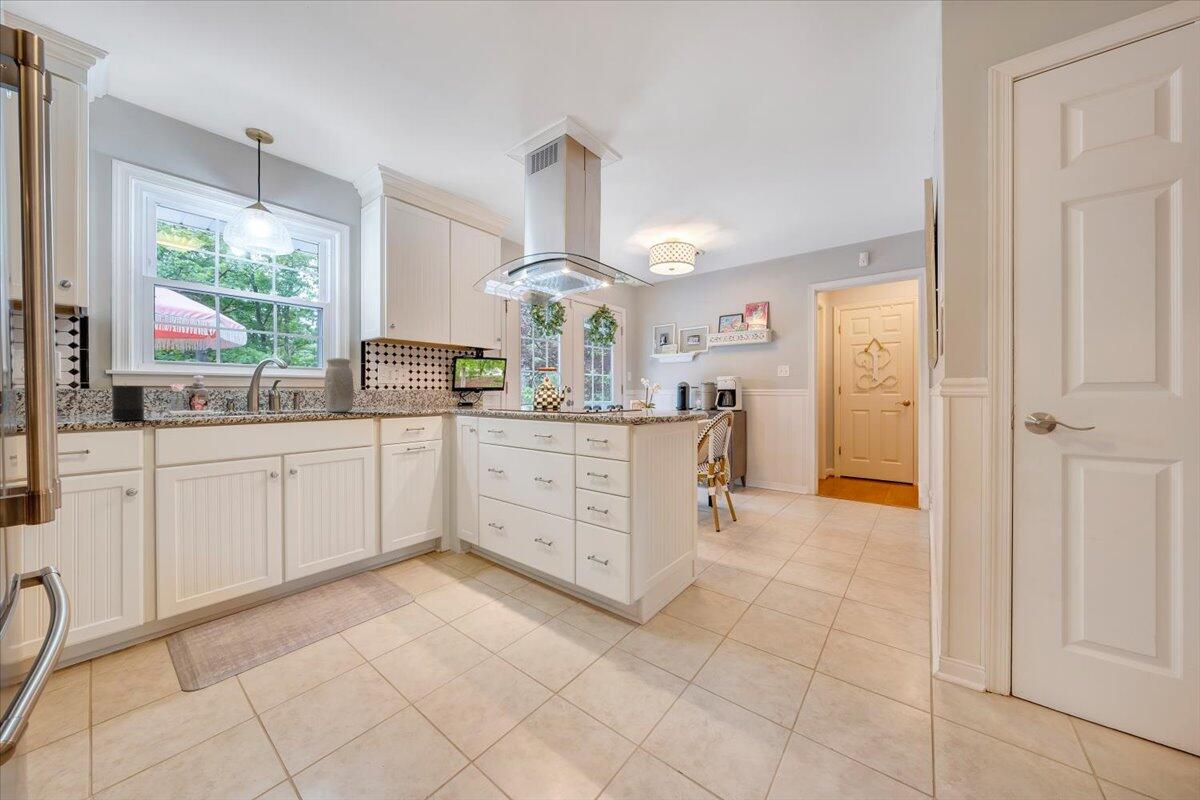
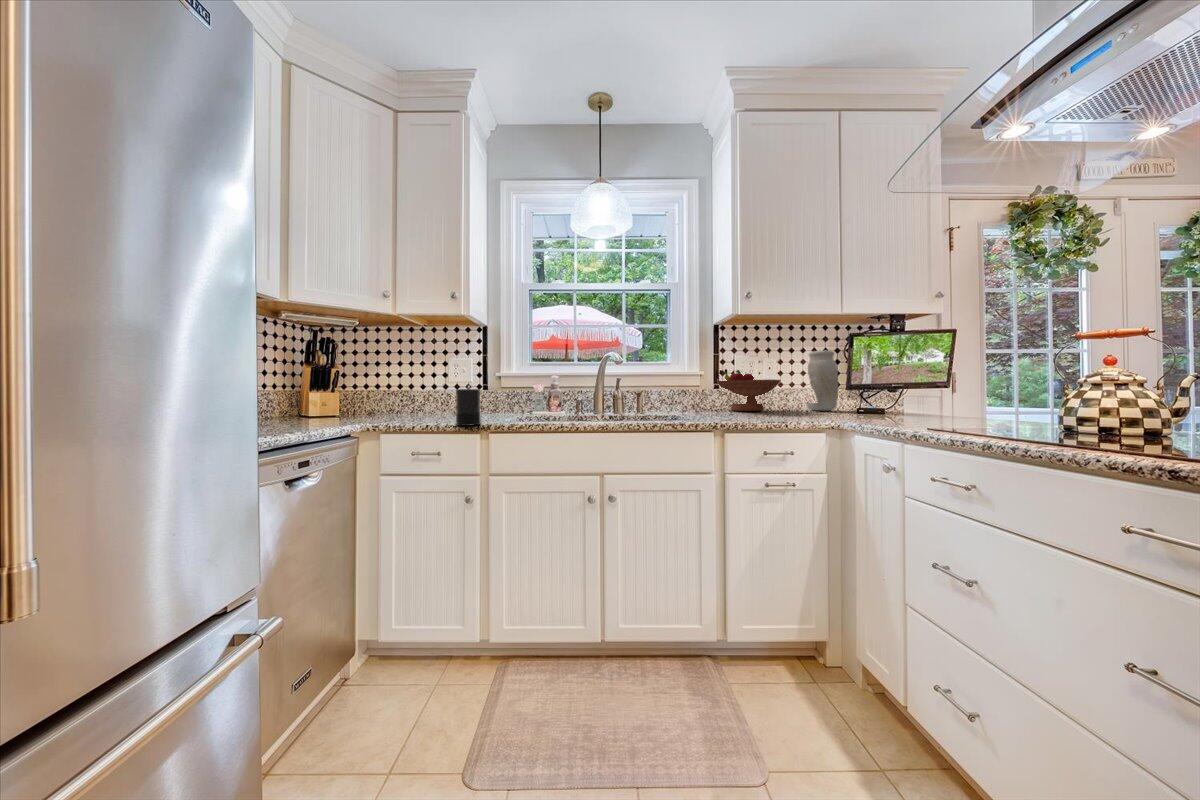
vase: present [324,358,354,412] -> present [806,350,838,411]
fruit bowl: none [361,375,412,406] -> present [716,369,781,411]

